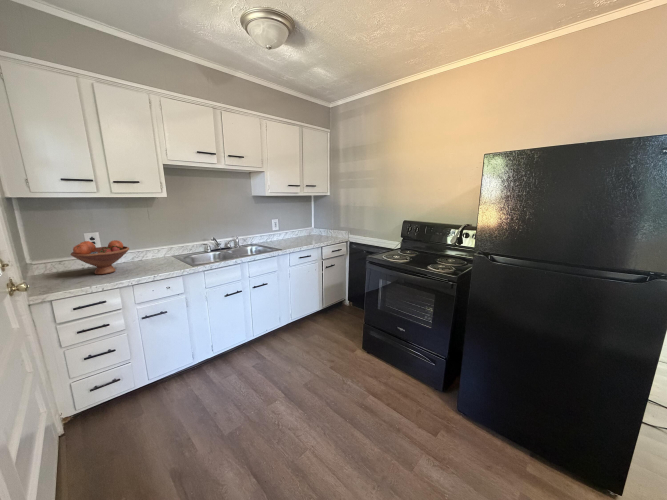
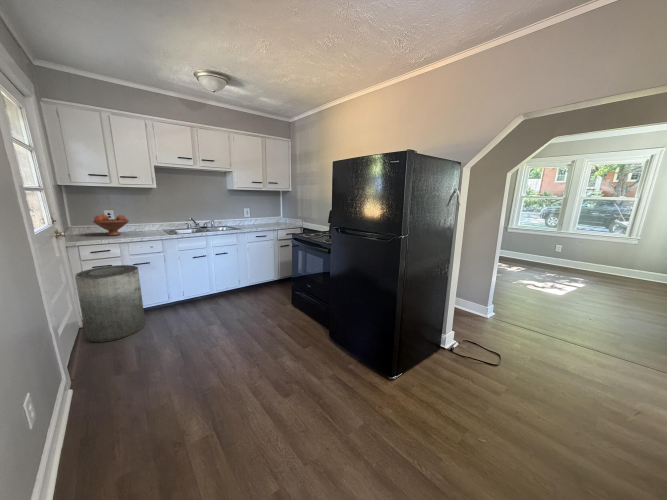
trash can: none [48,322,170,471] -> present [75,265,145,342]

